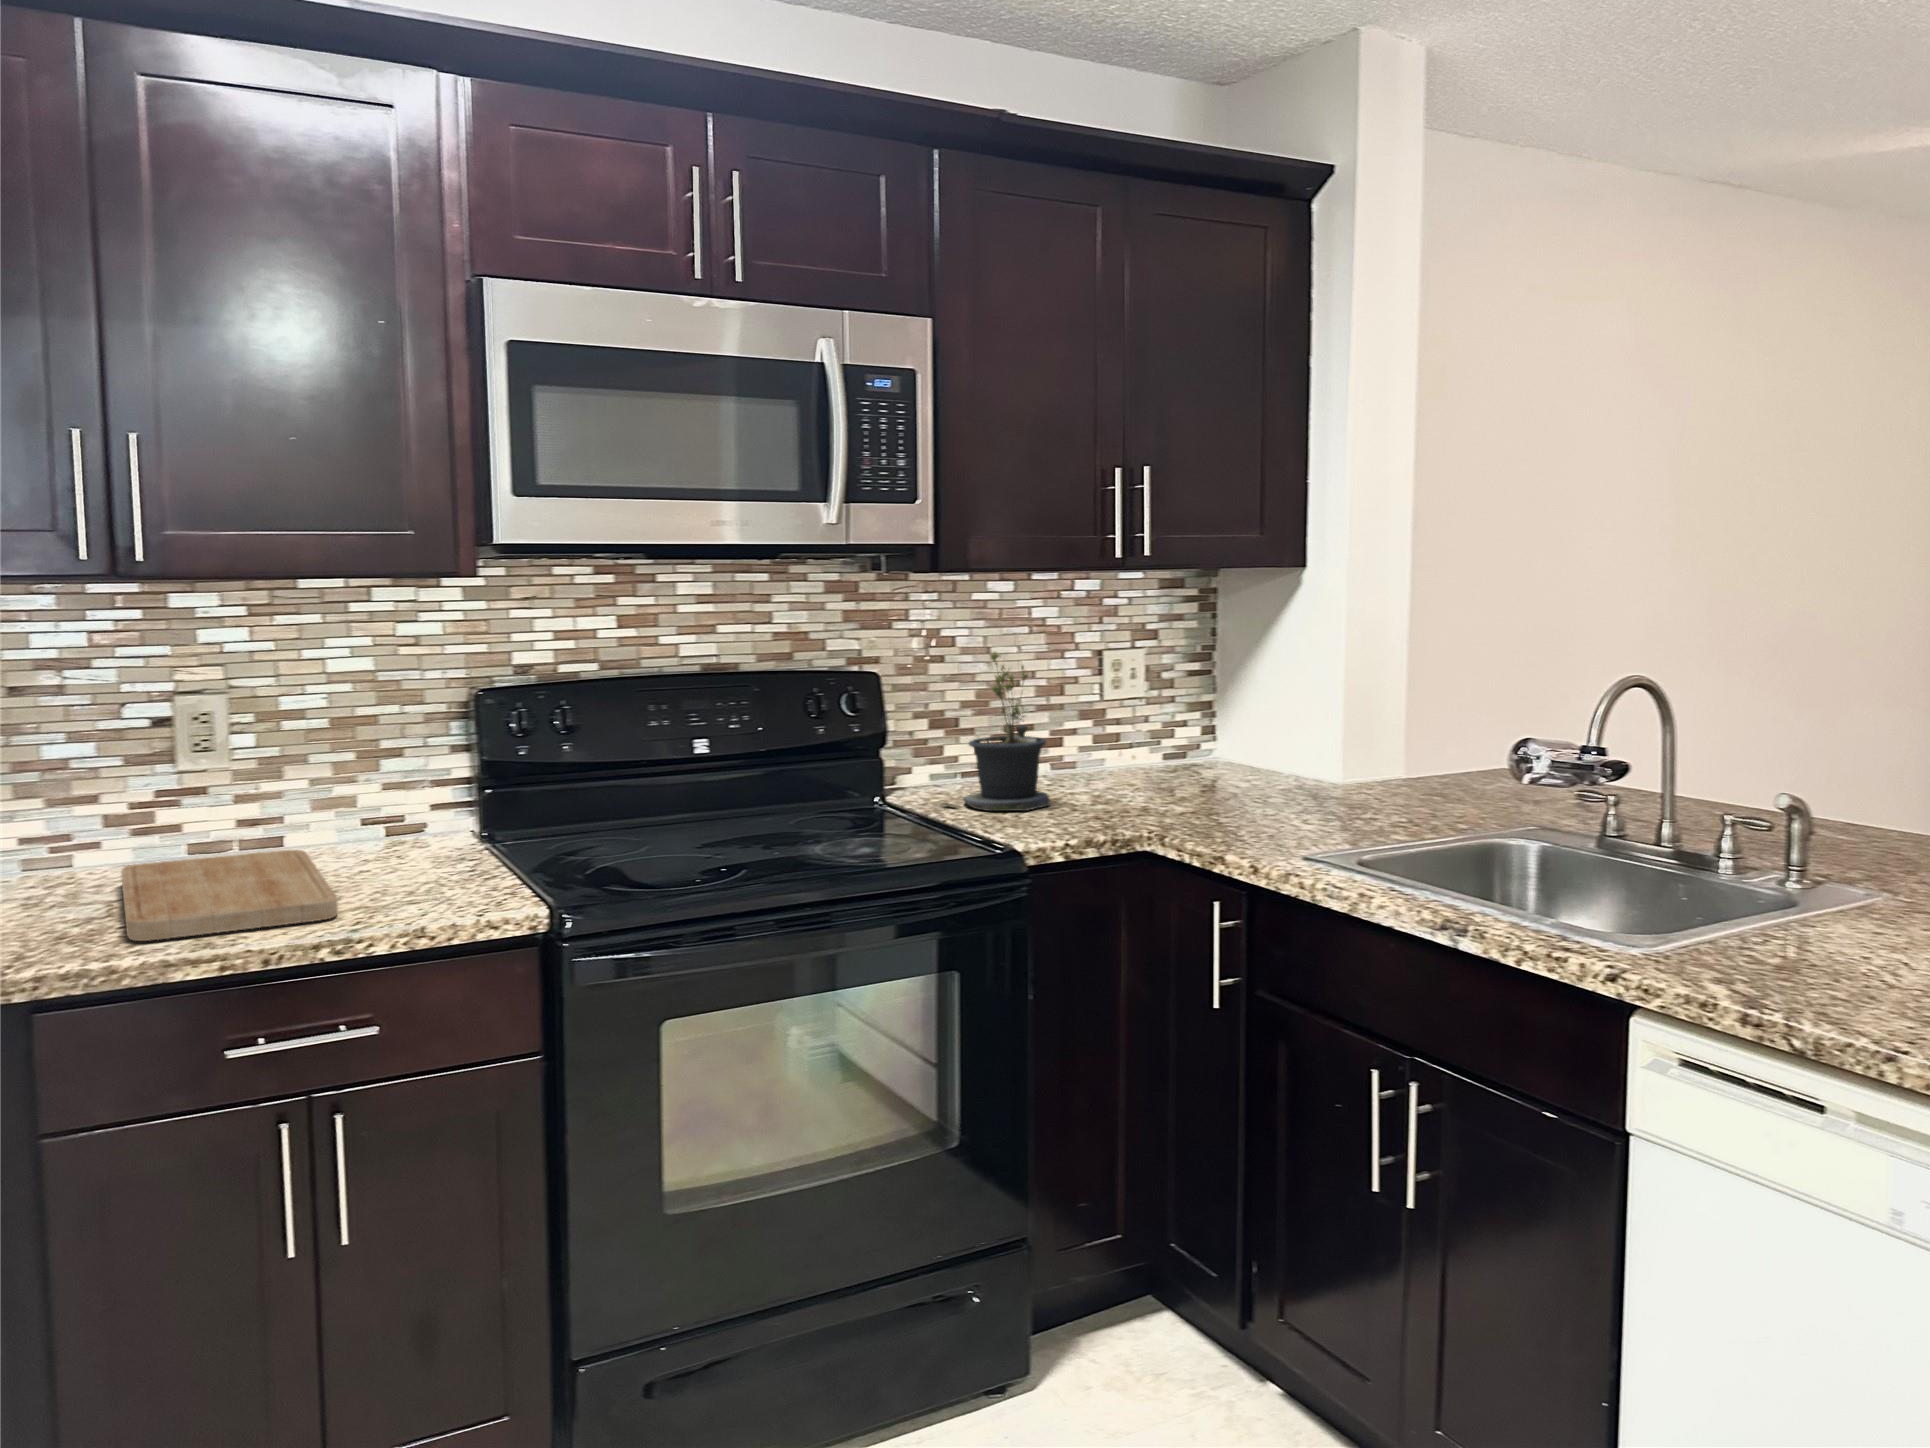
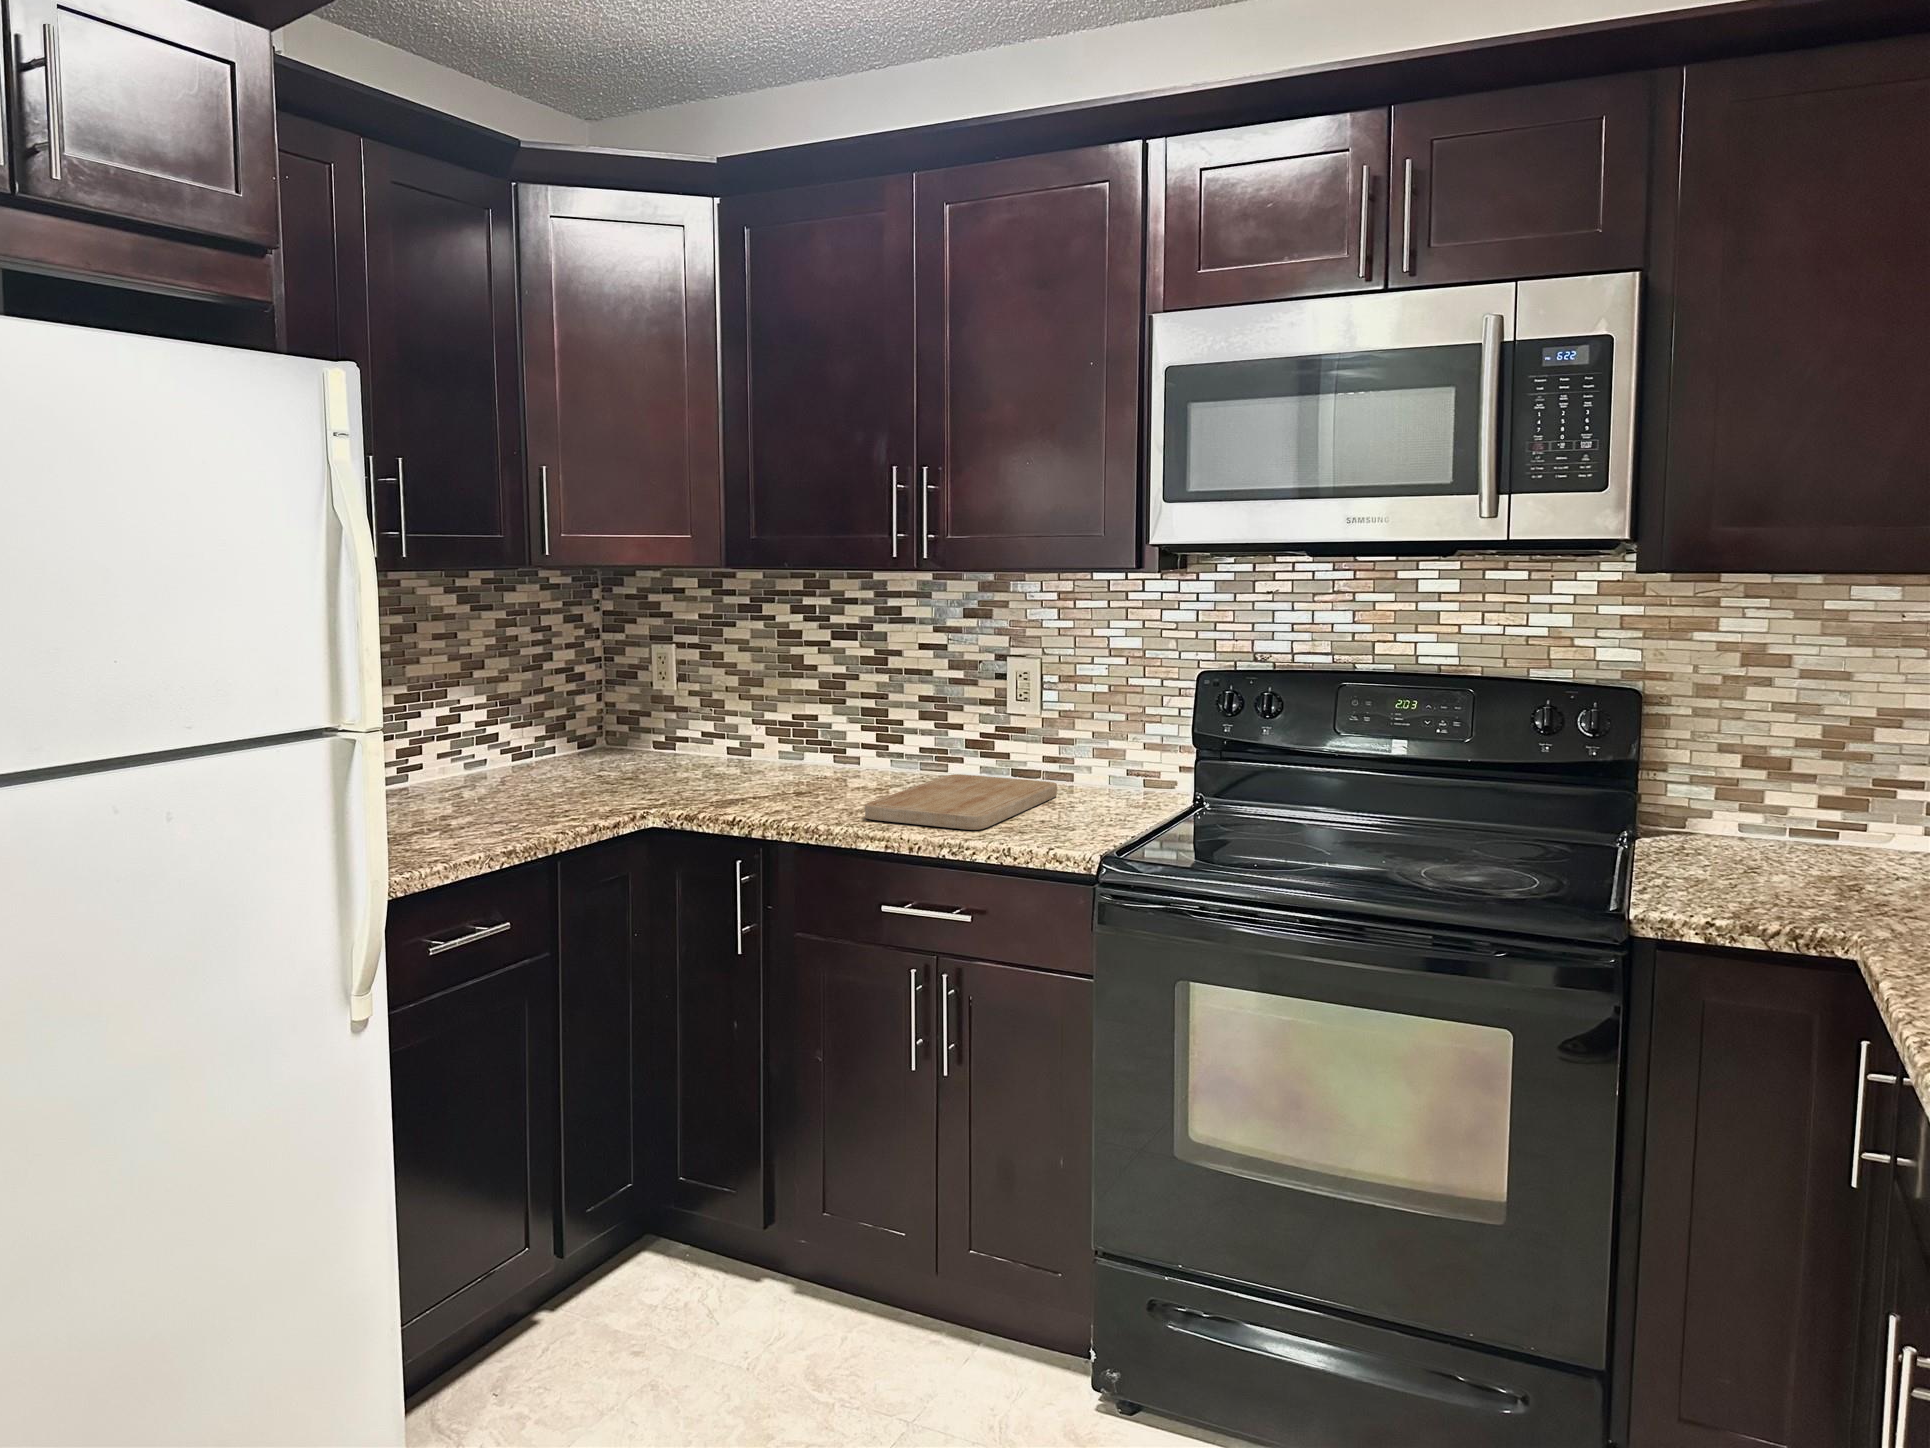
potted plant: present [942,652,1050,811] -> none [1688,676,1851,883]

